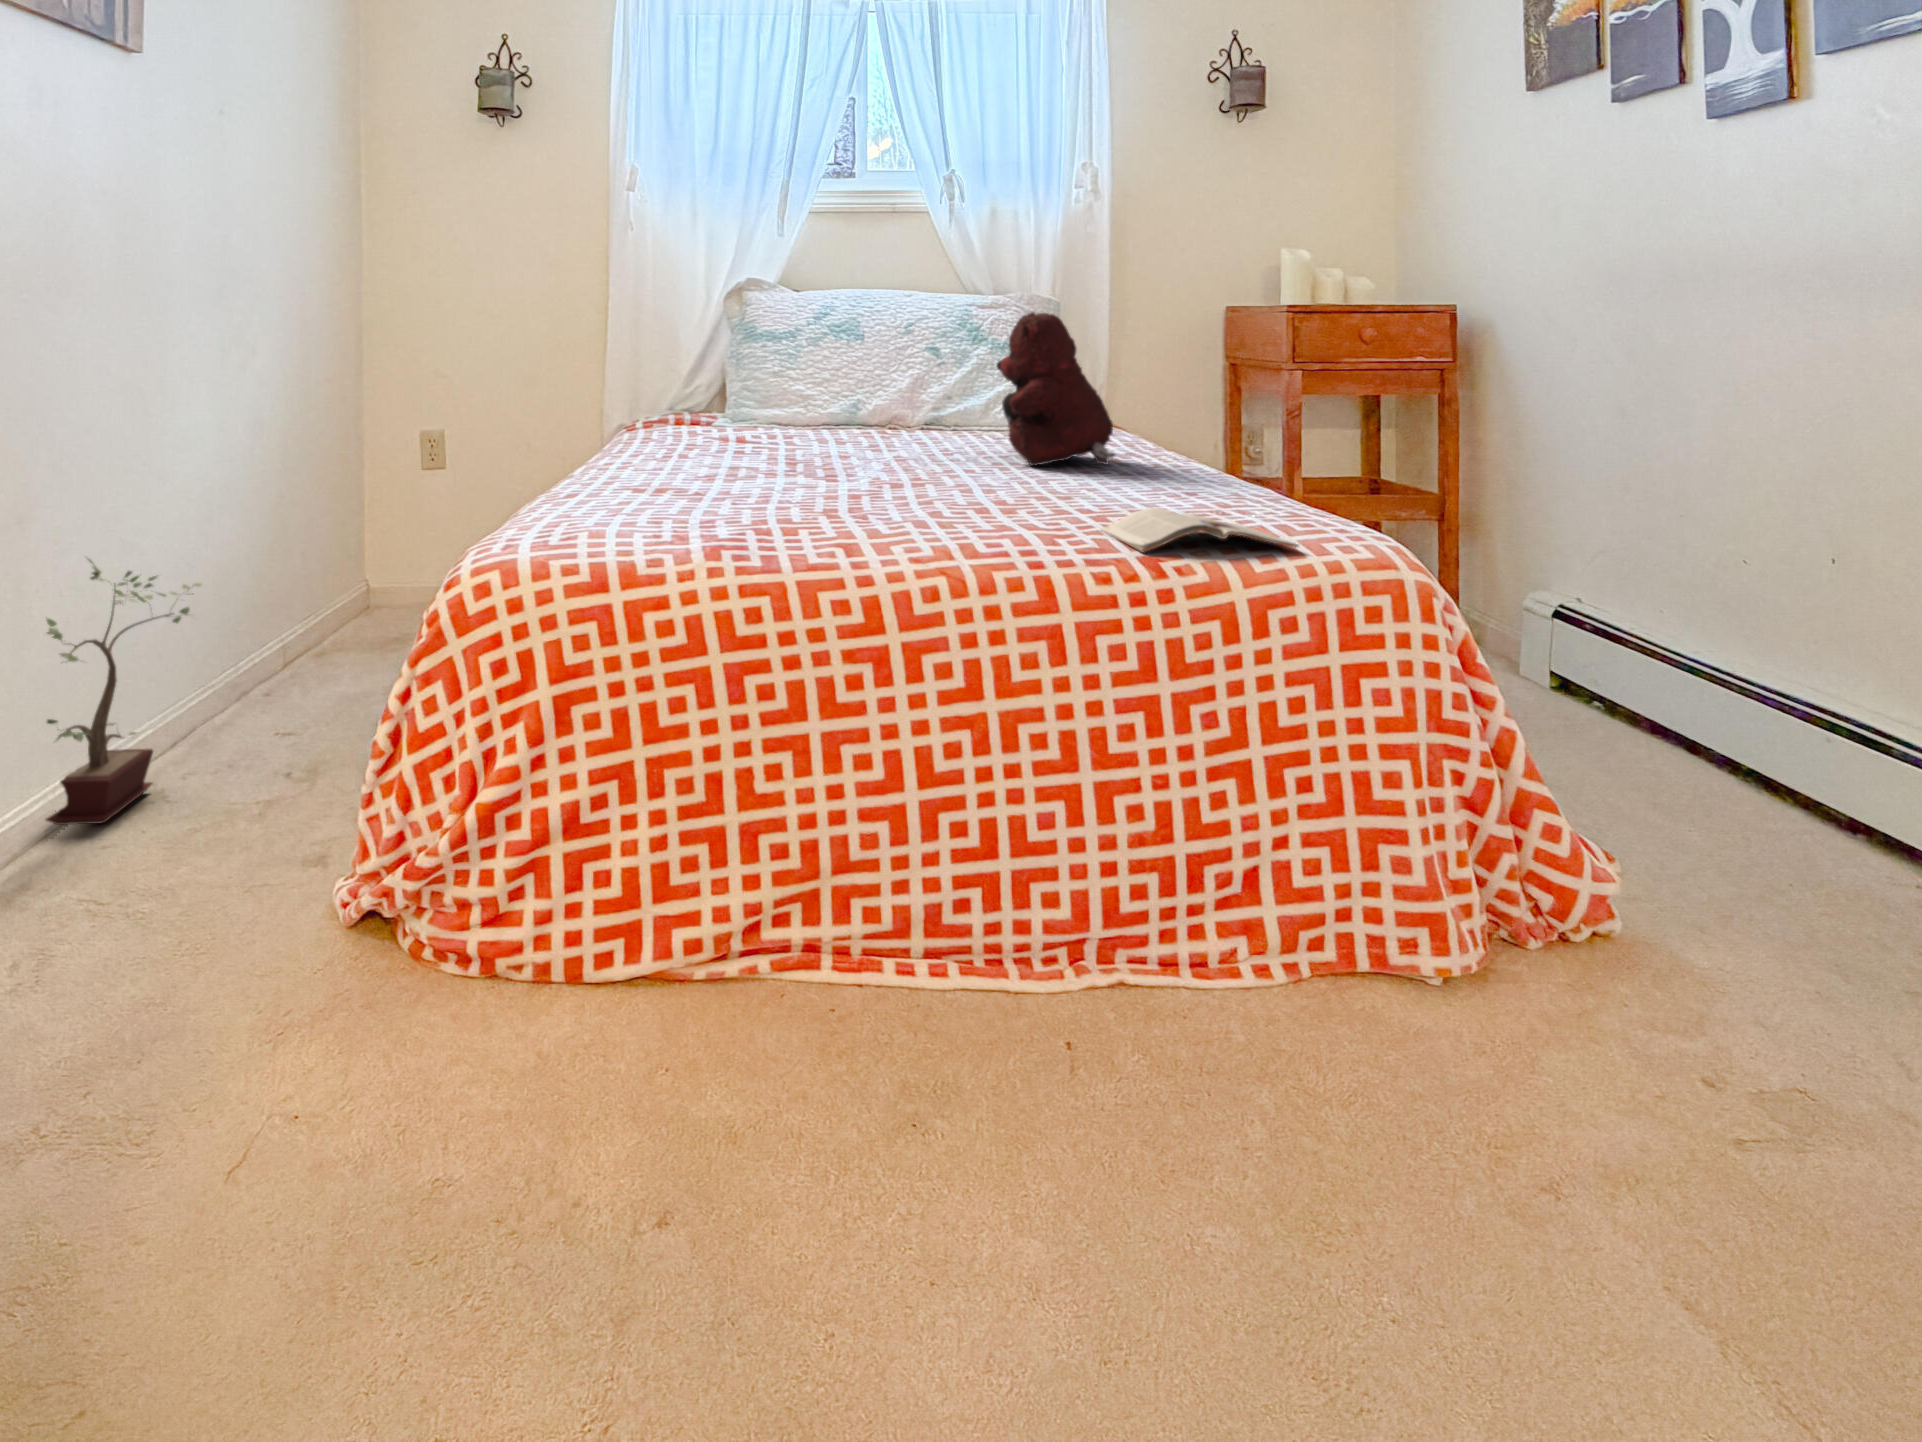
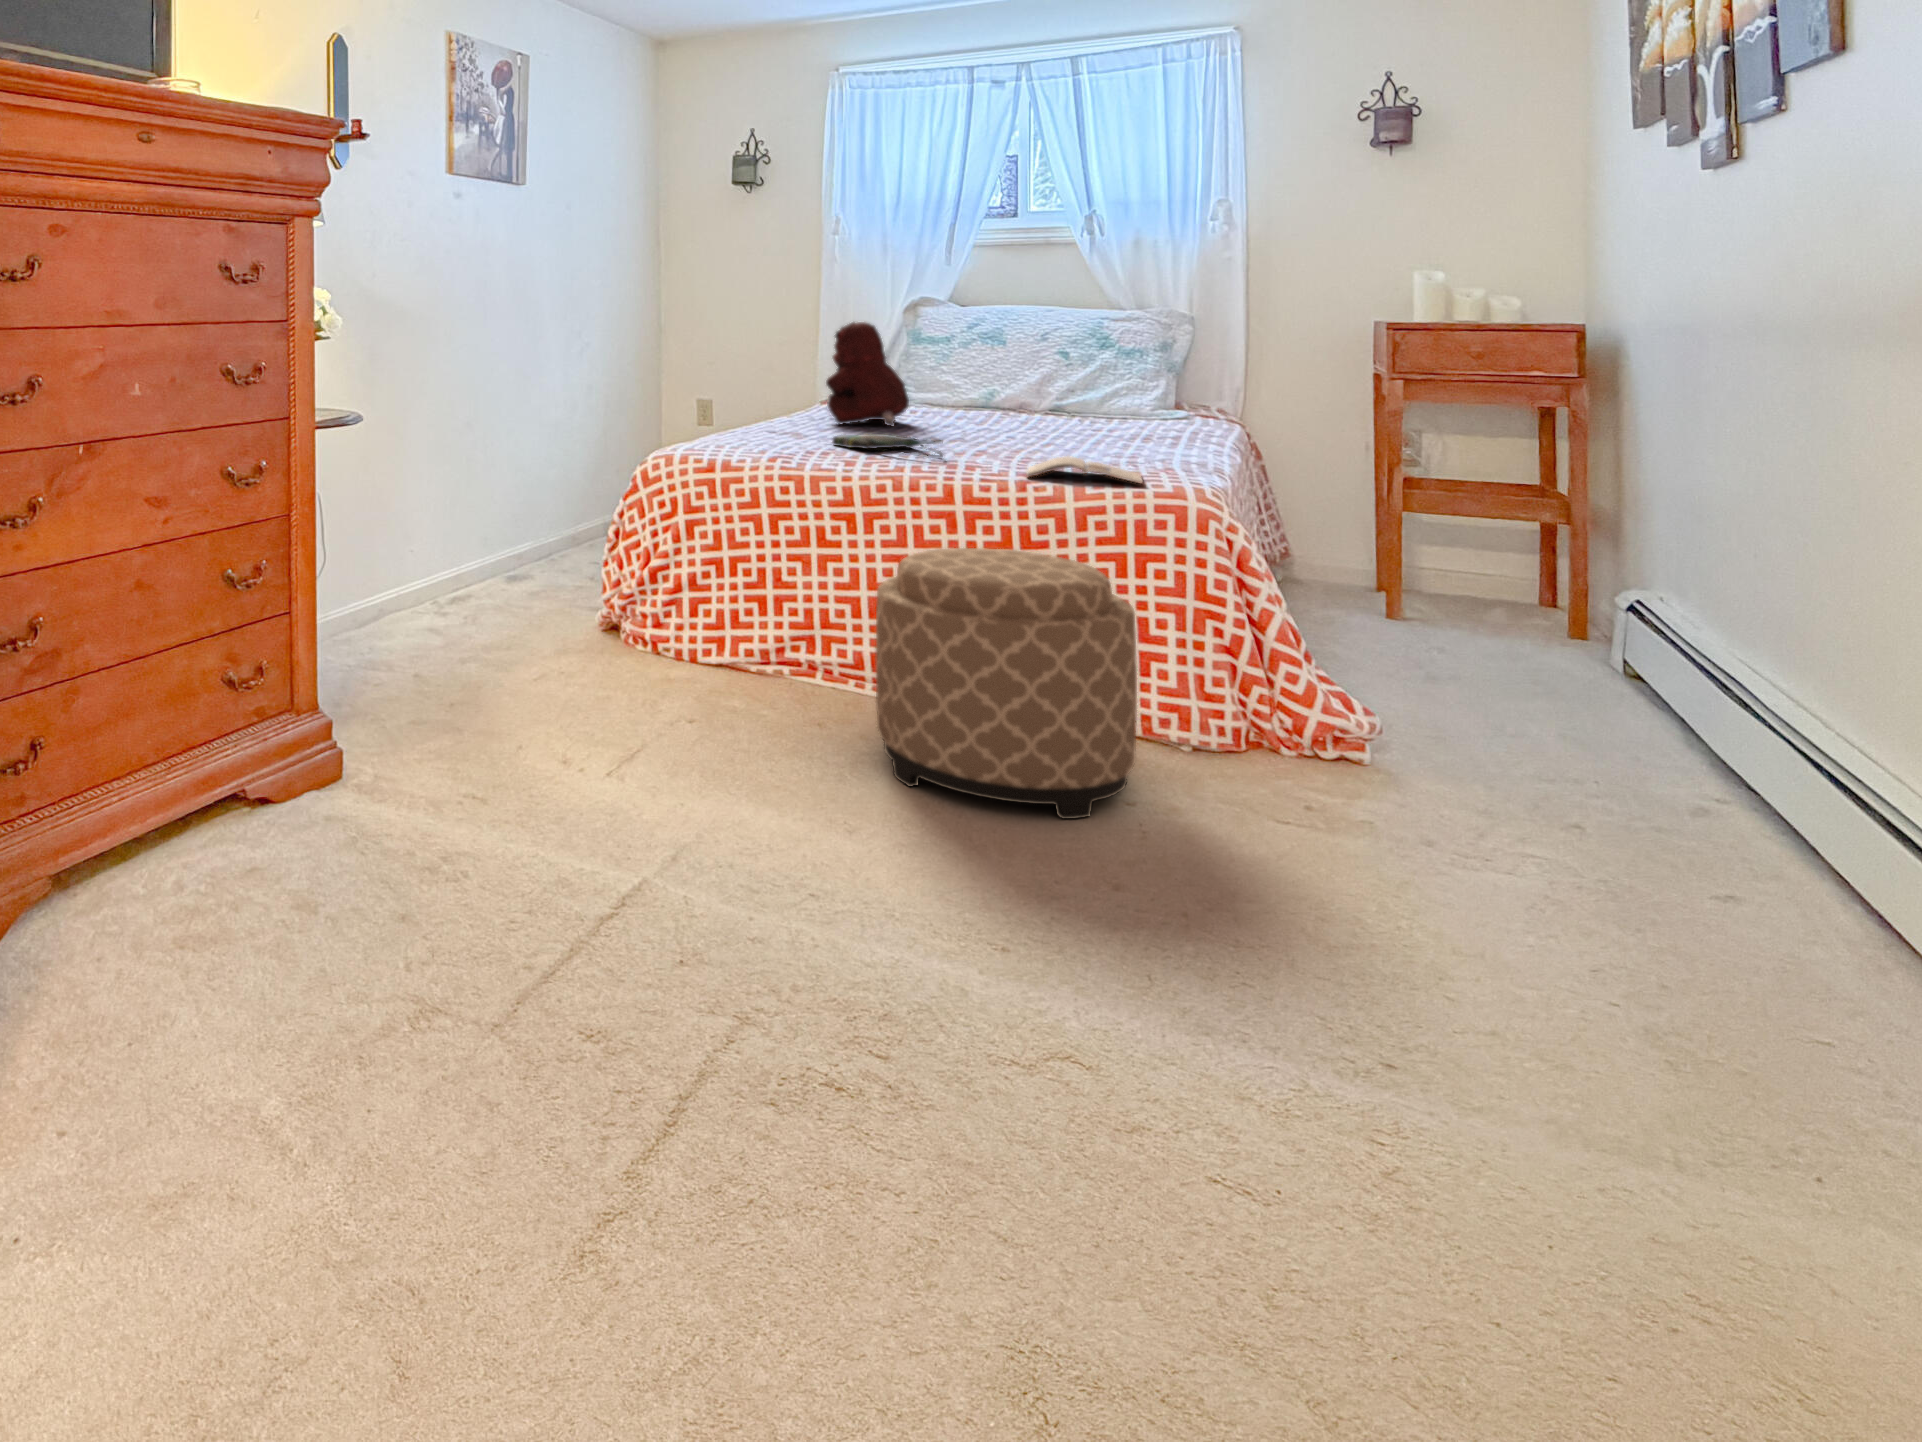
teddy bear: present [997,312,1115,466] -> present [826,322,909,426]
tote bag: none [770,486,975,526] -> present [832,434,943,459]
potted plant: present [46,559,202,825] -> none [485,447,558,579]
ottoman: none [1095,709,1604,1325] -> present [875,548,1137,819]

